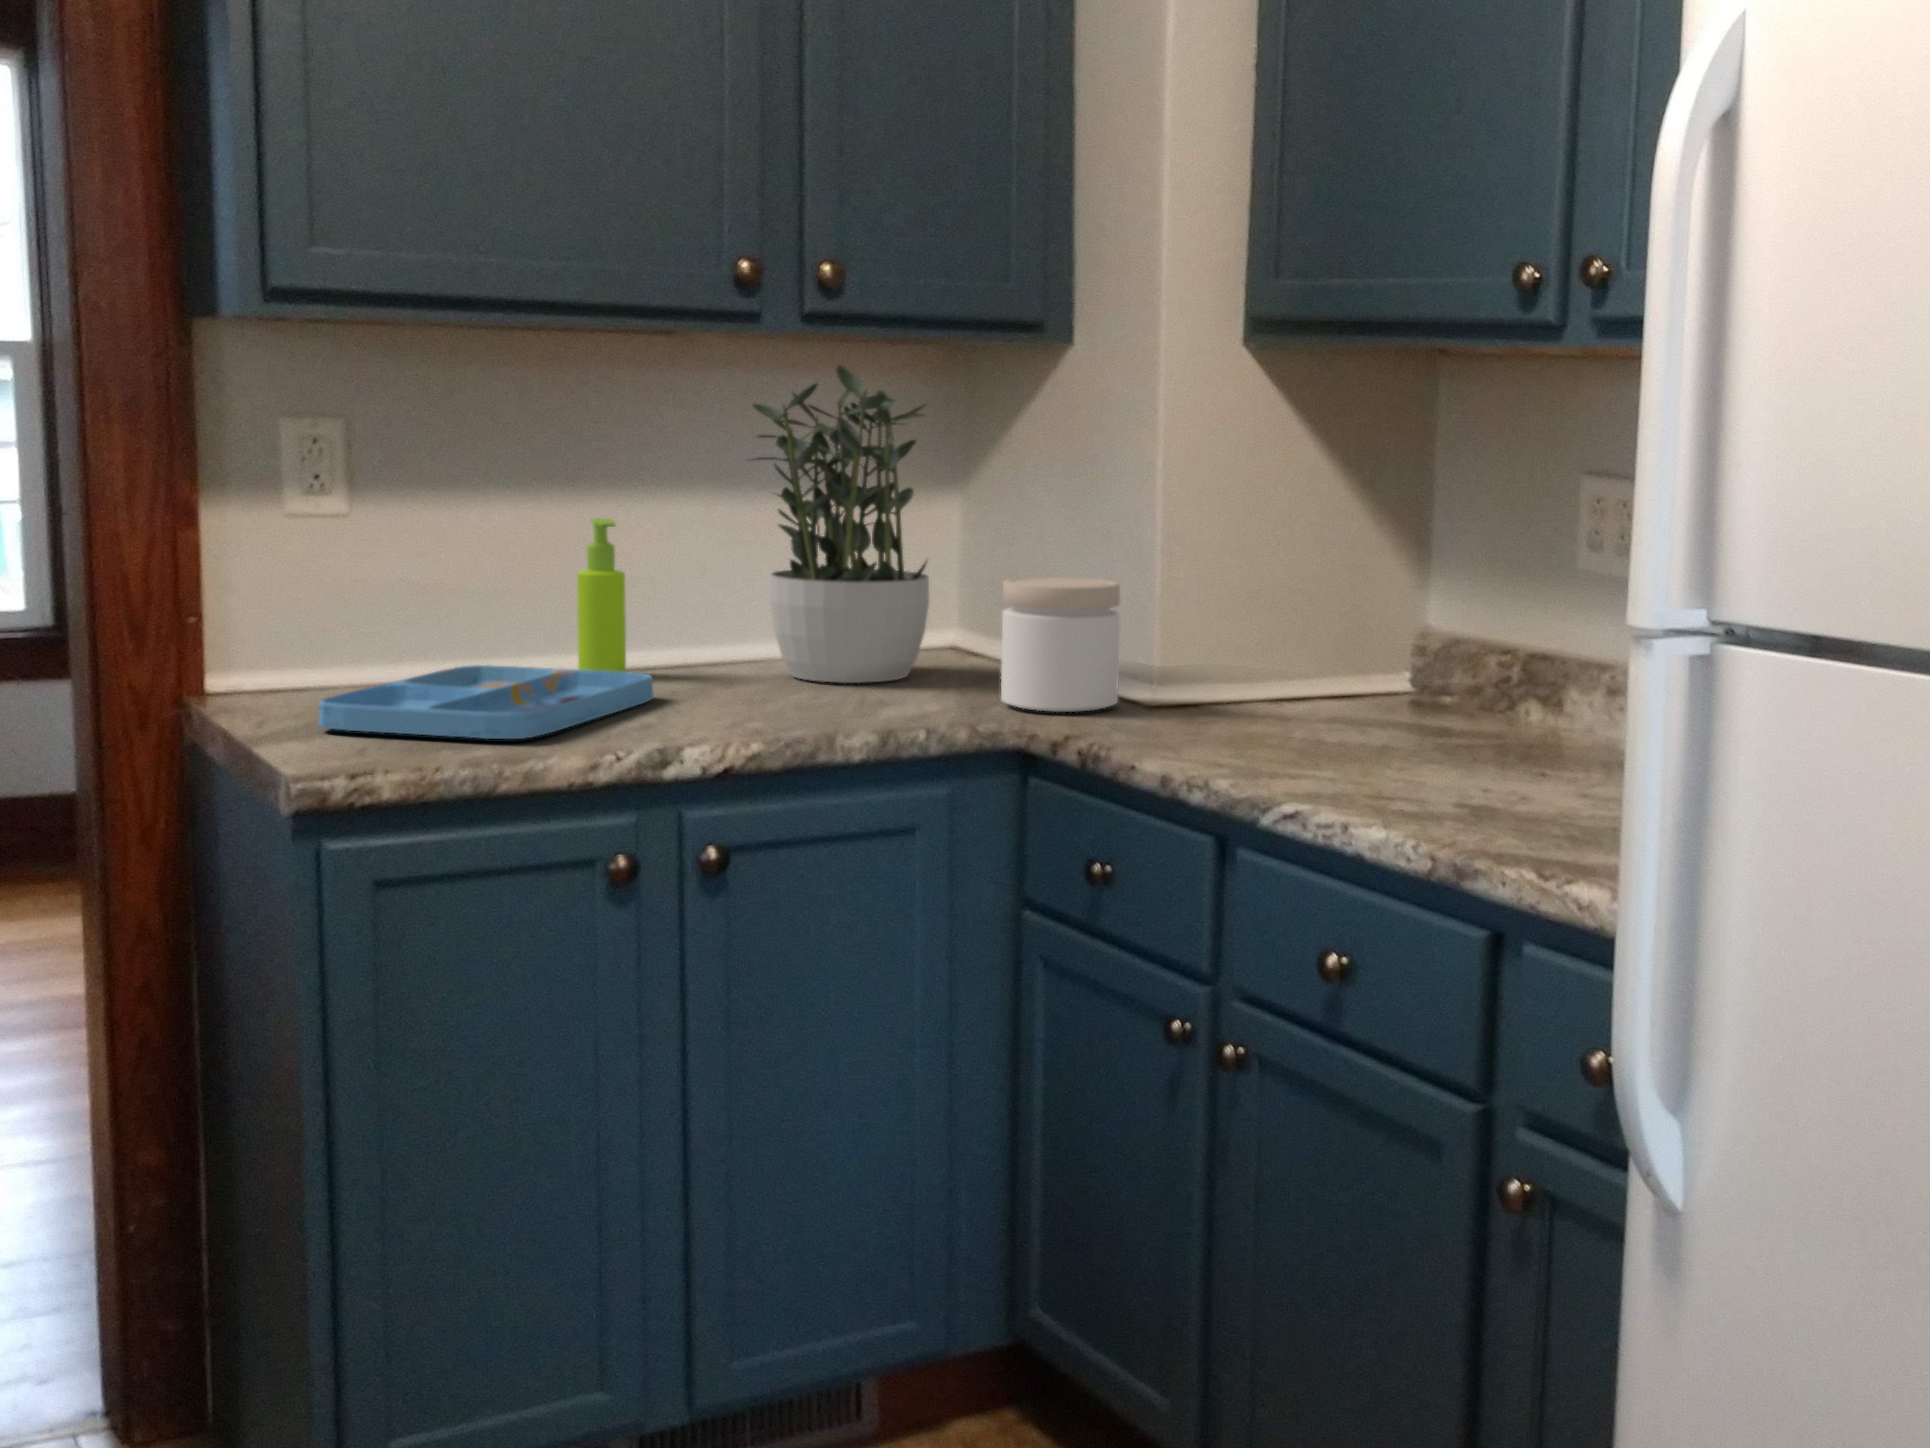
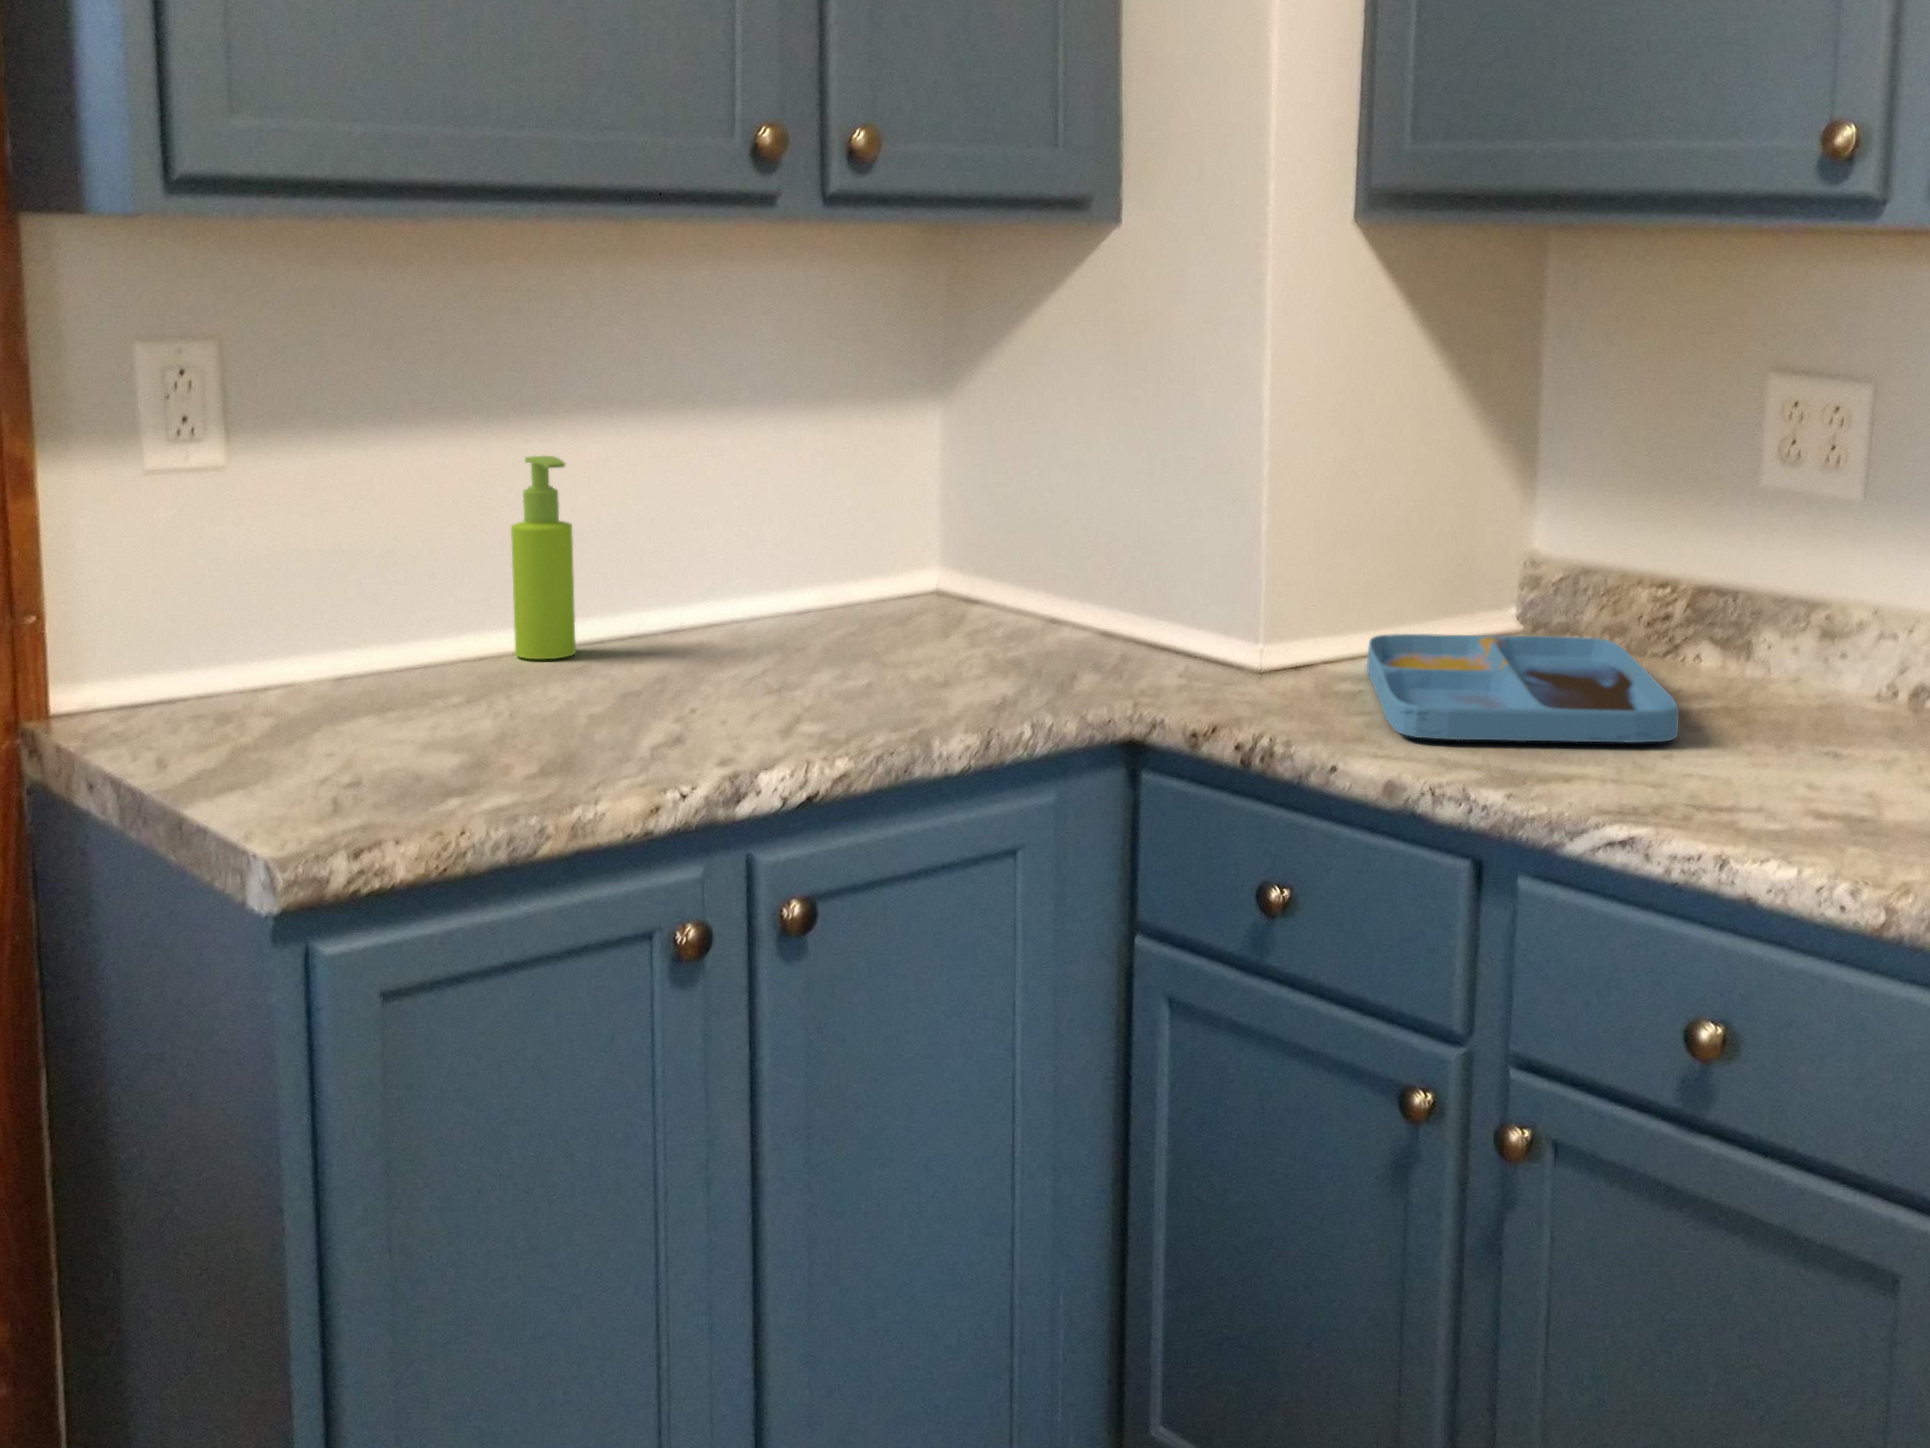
potted plant: present [753,365,929,683] -> none [721,254,950,651]
jar: present [1001,577,1120,712] -> none [1082,513,1229,685]
tray: present [319,665,654,739] -> present [1367,634,1679,743]

